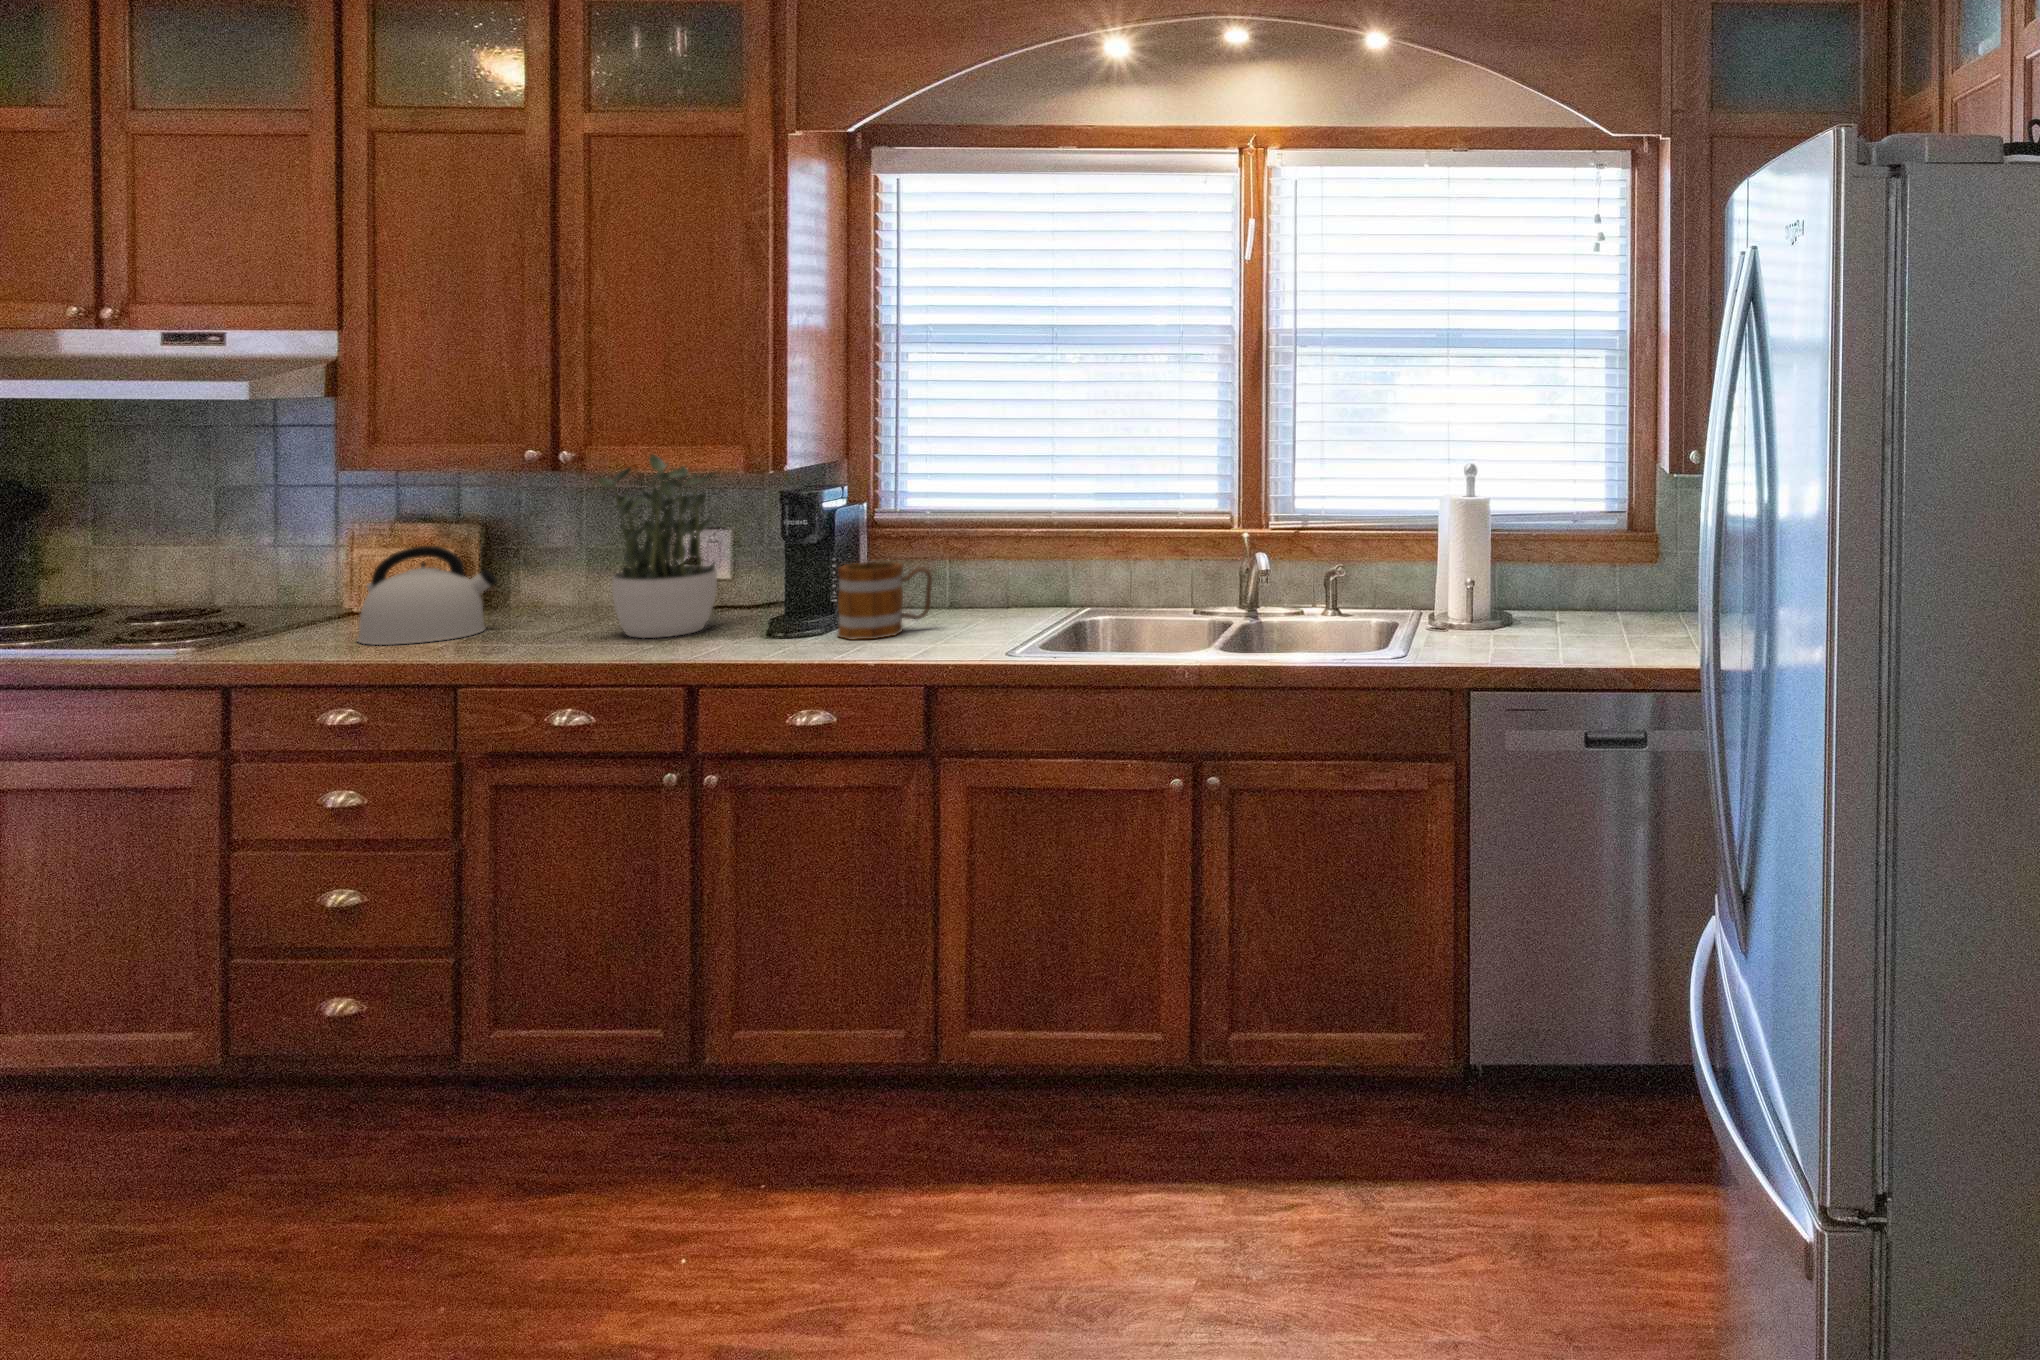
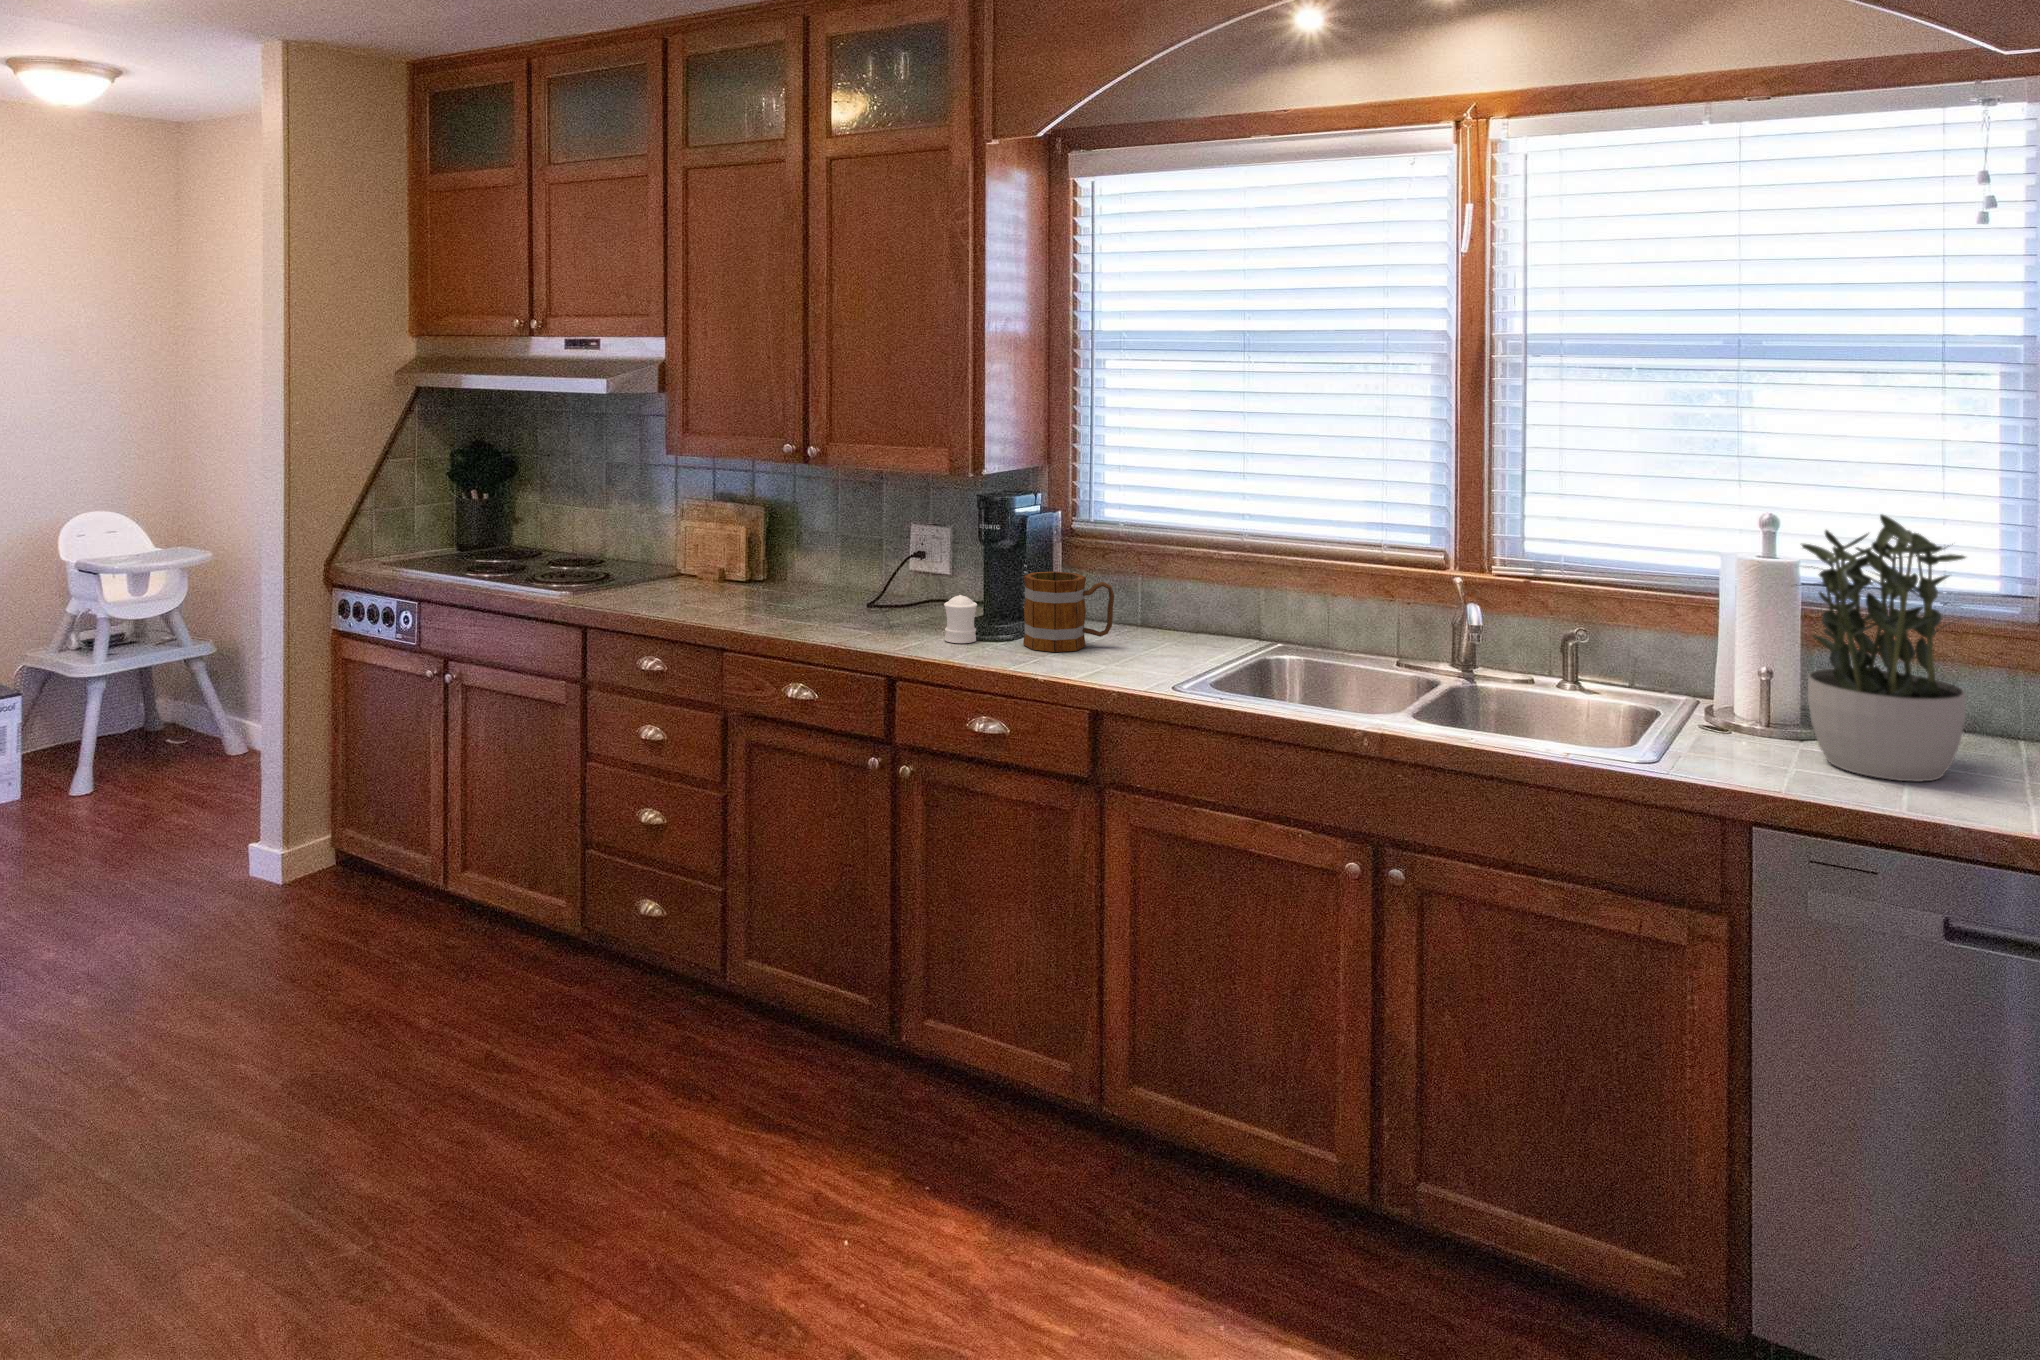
potted plant: present [598,455,717,638] -> present [1802,515,1965,781]
kettle: present [357,546,497,645] -> none [668,523,766,607]
salt shaker: none [747,594,784,643] -> present [944,595,977,643]

